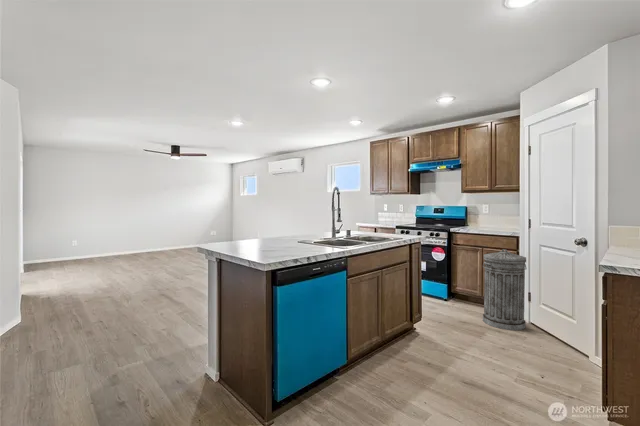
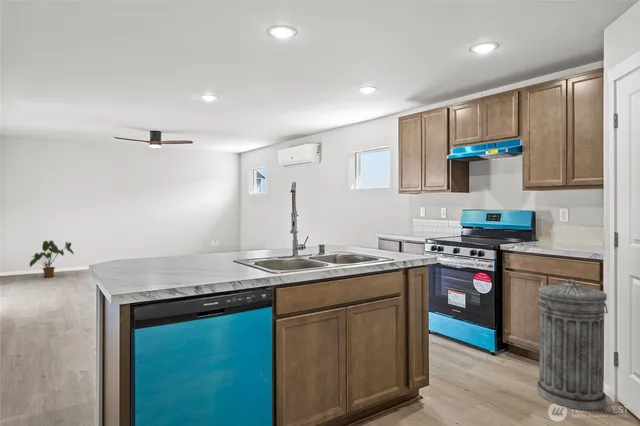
house plant: none [65,232,104,262] -> present [30,241,73,277]

